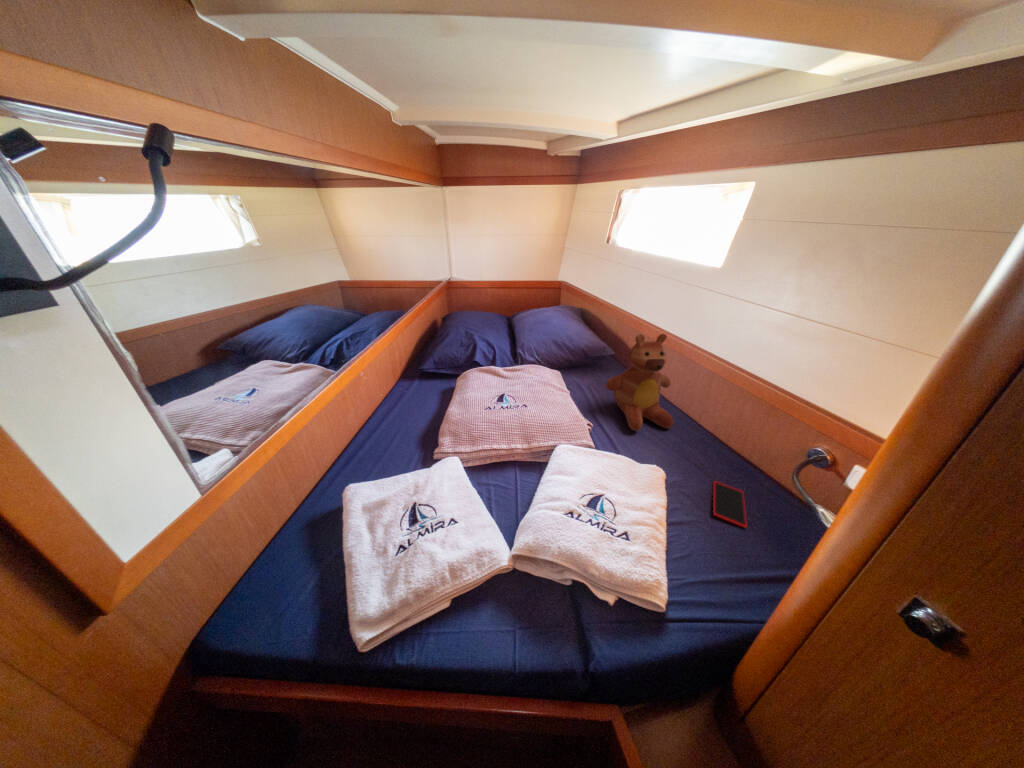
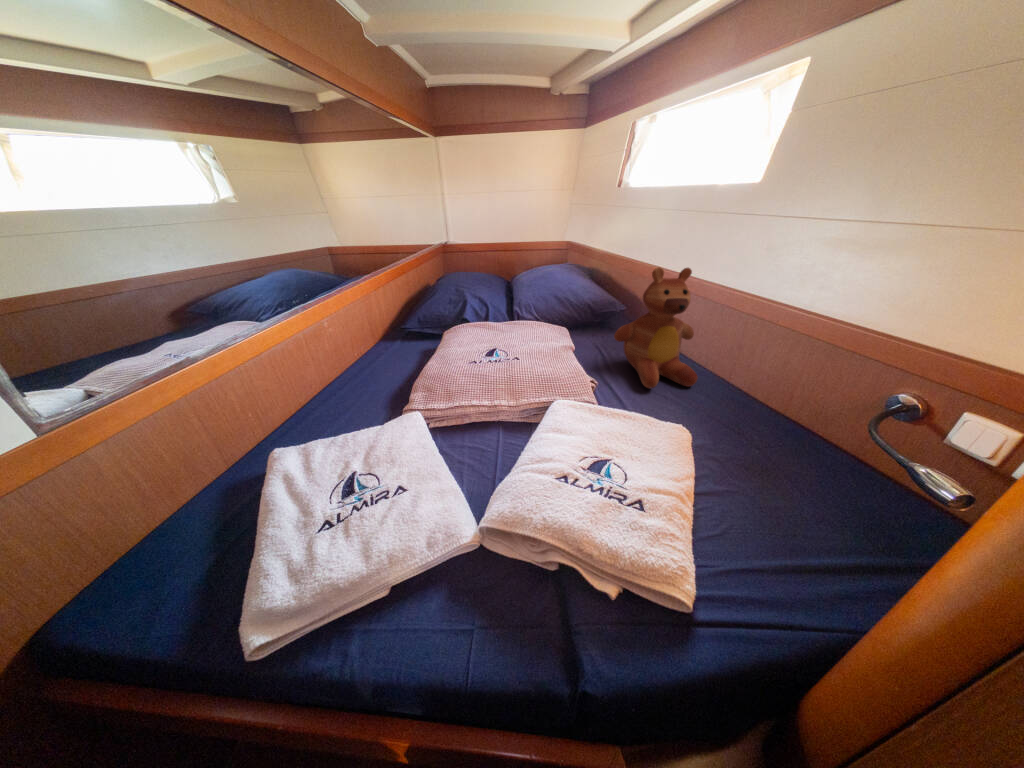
smartphone: present [713,482,747,528] -> none [751,444,801,501]

